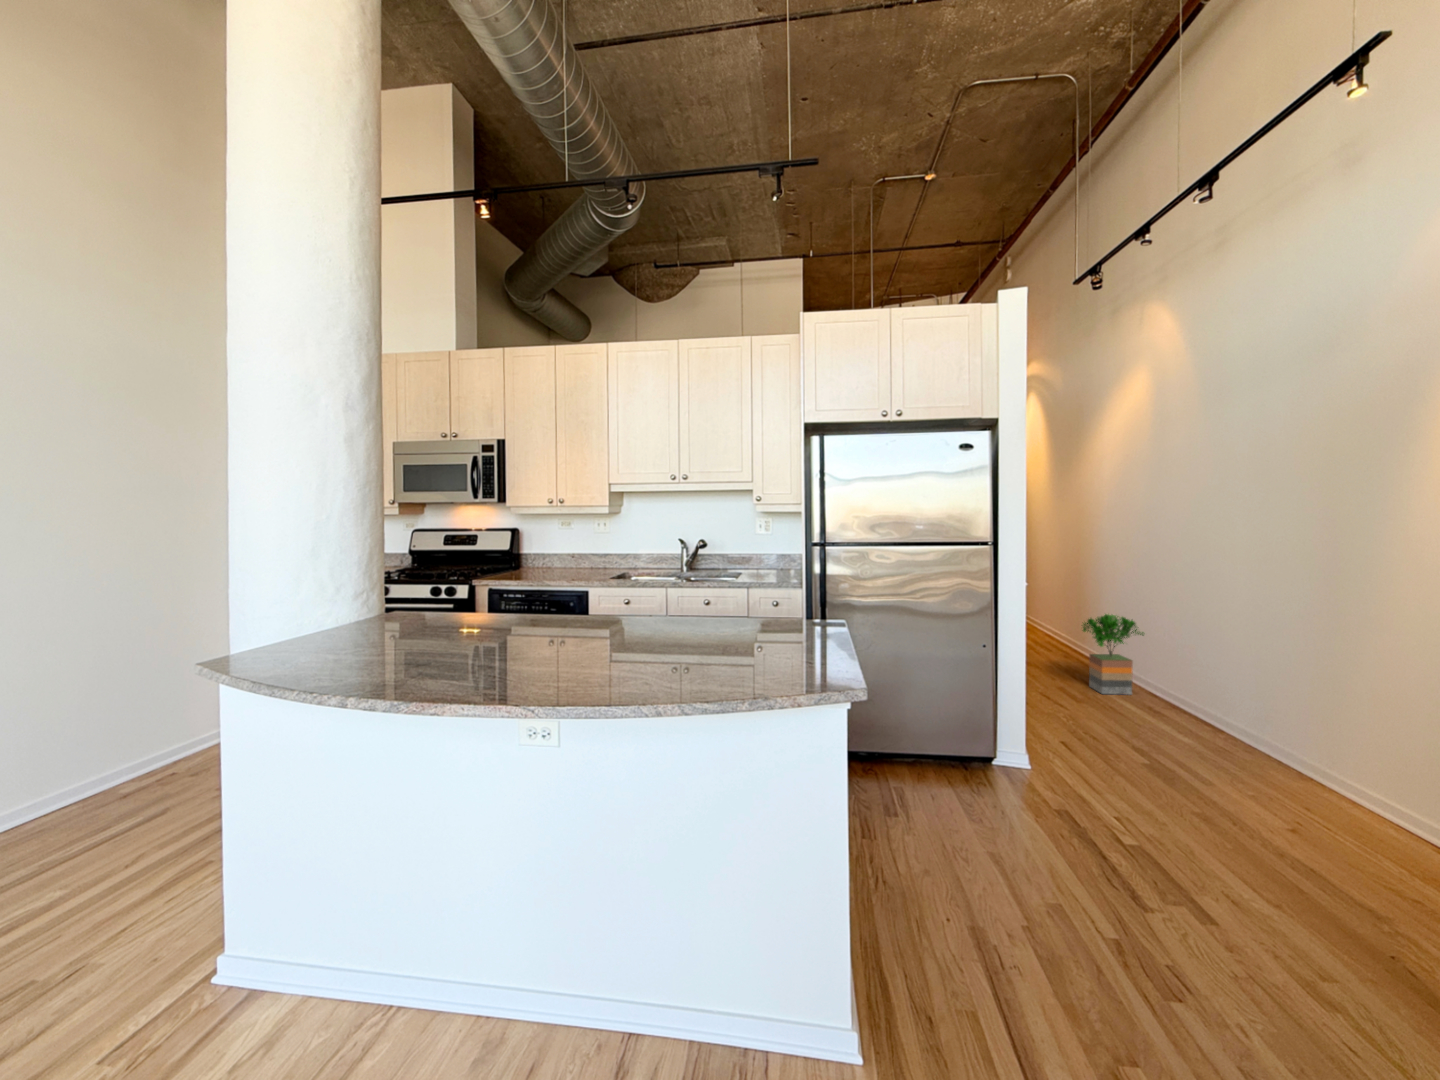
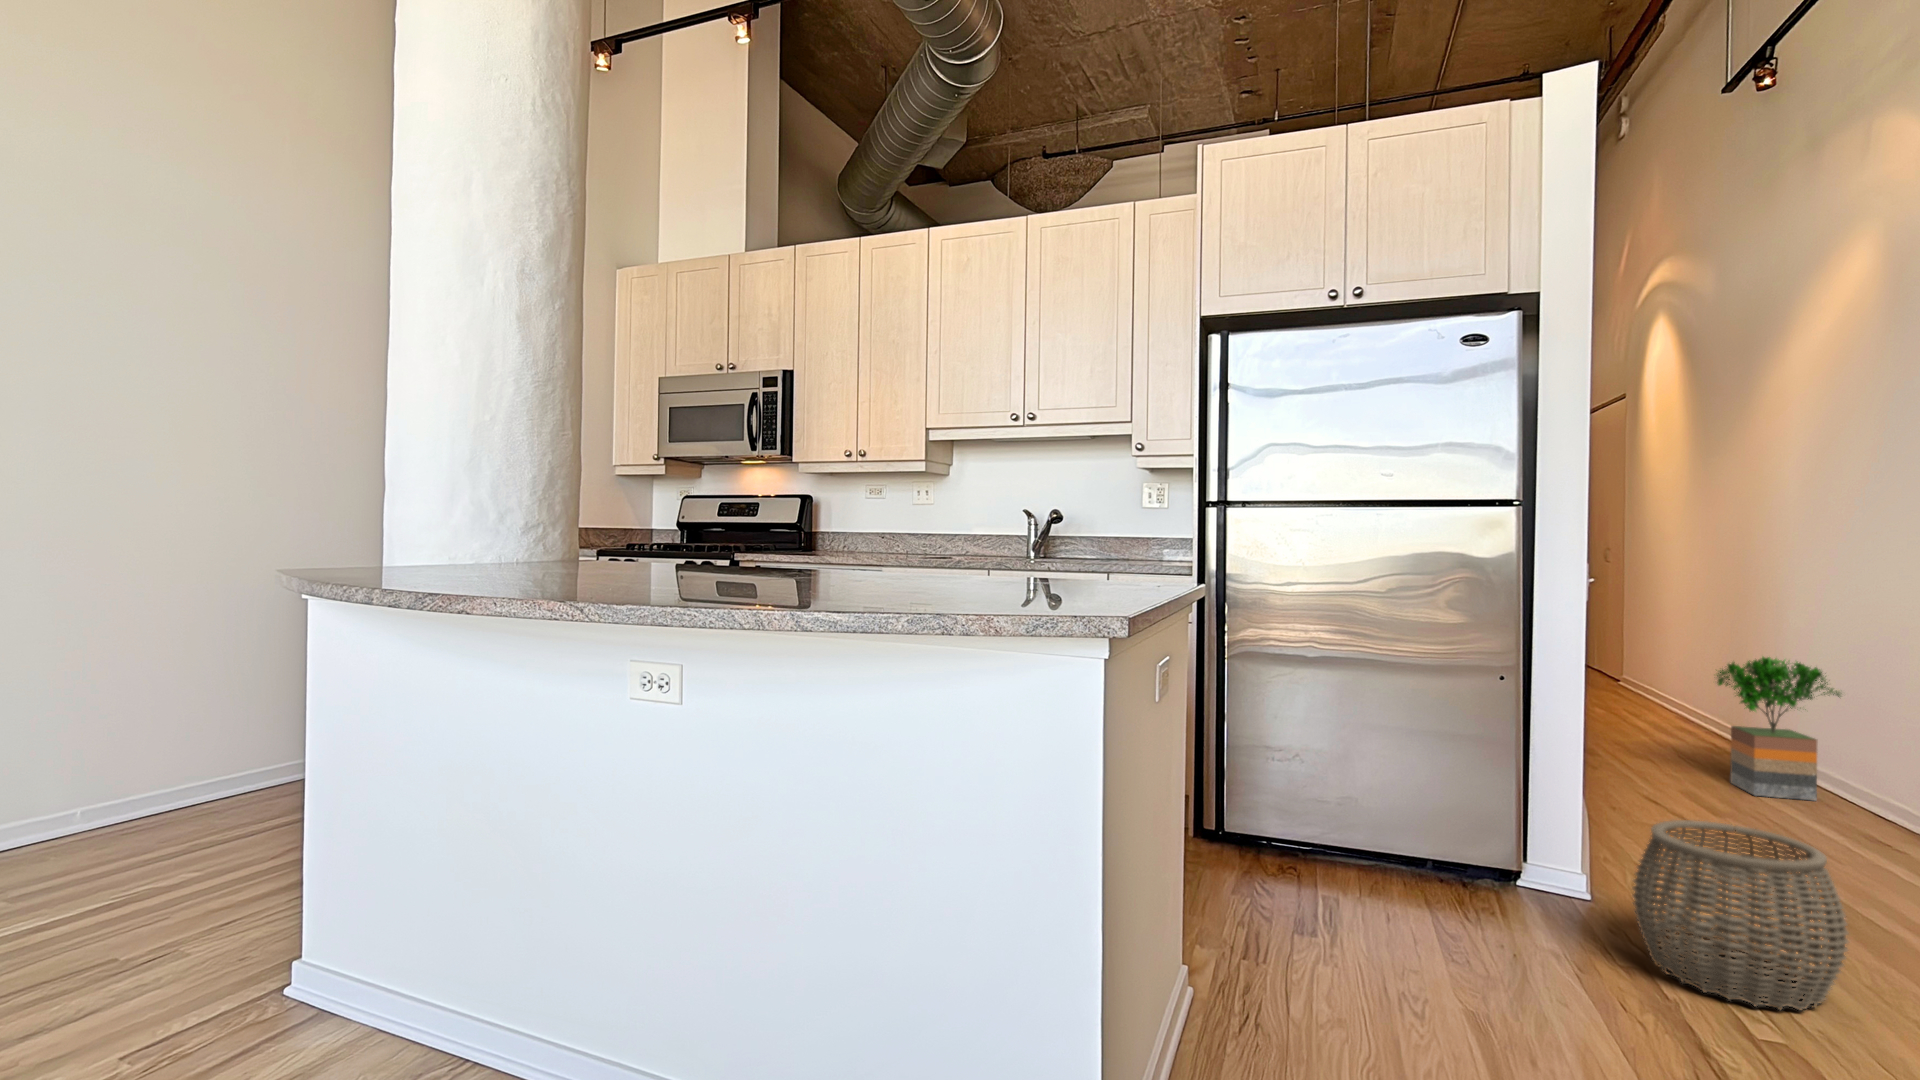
woven basket: none [1061,729,1164,830] -> present [1633,820,1848,1010]

